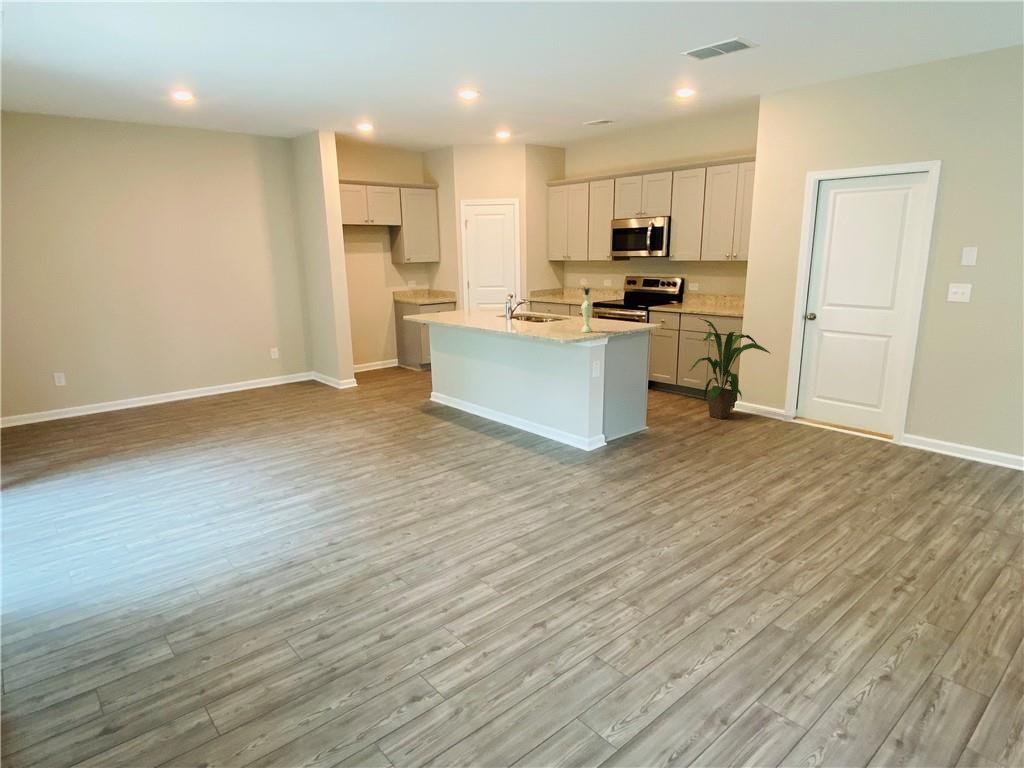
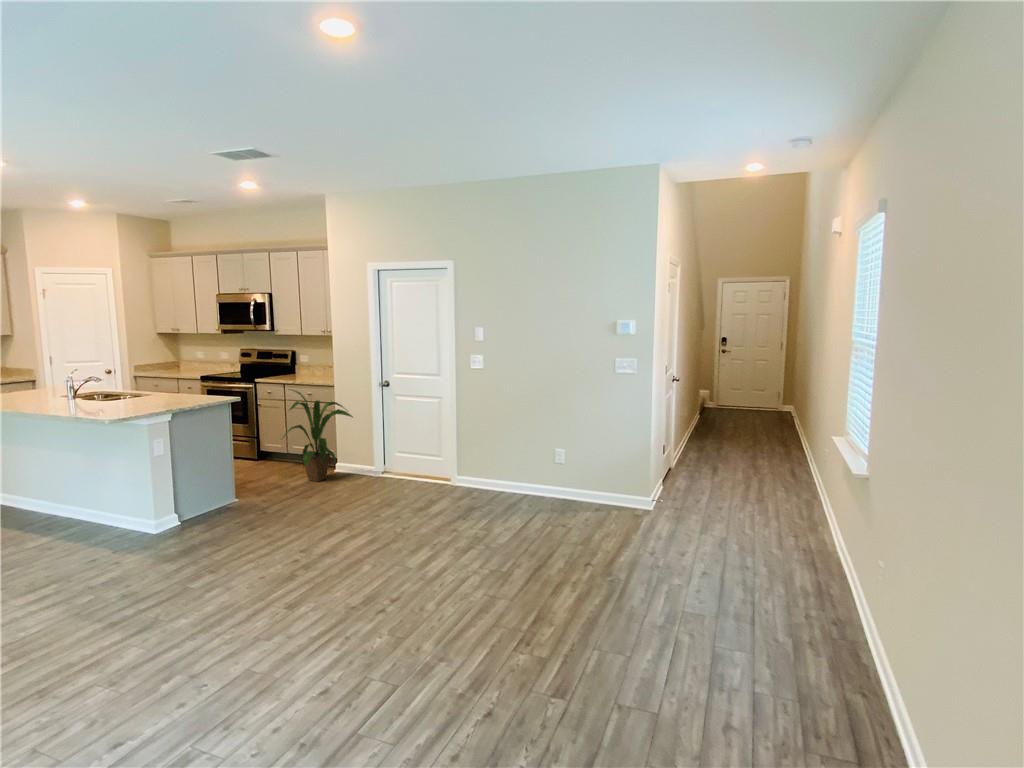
vase: present [581,287,592,332] -> none [130,364,153,411]

